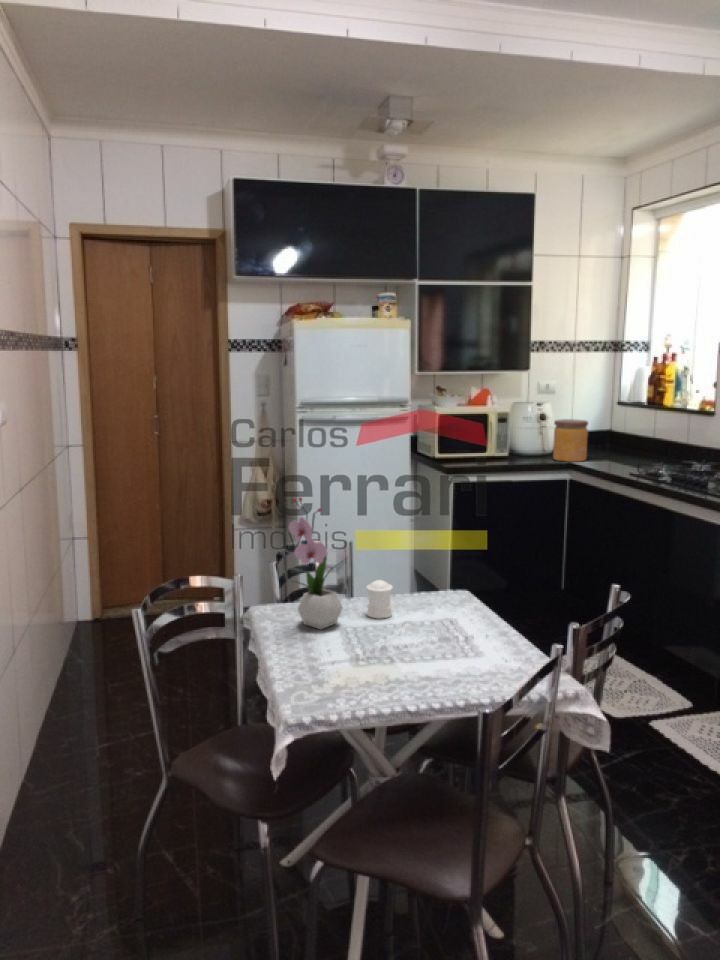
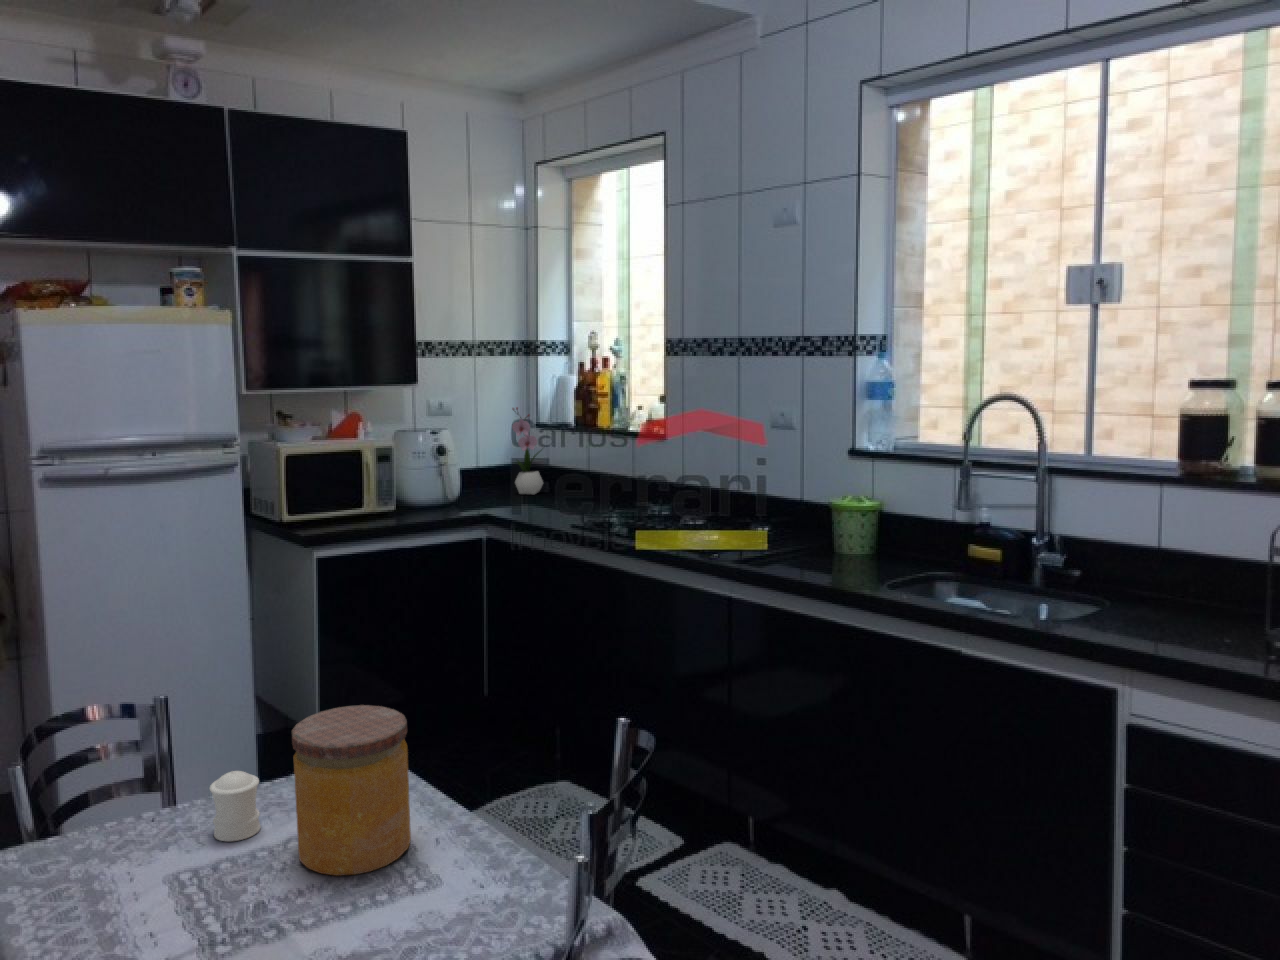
jar: present [553,419,588,462] -> present [292,705,411,876]
flower arrangement: present [288,497,342,629] -> present [512,408,543,494]

